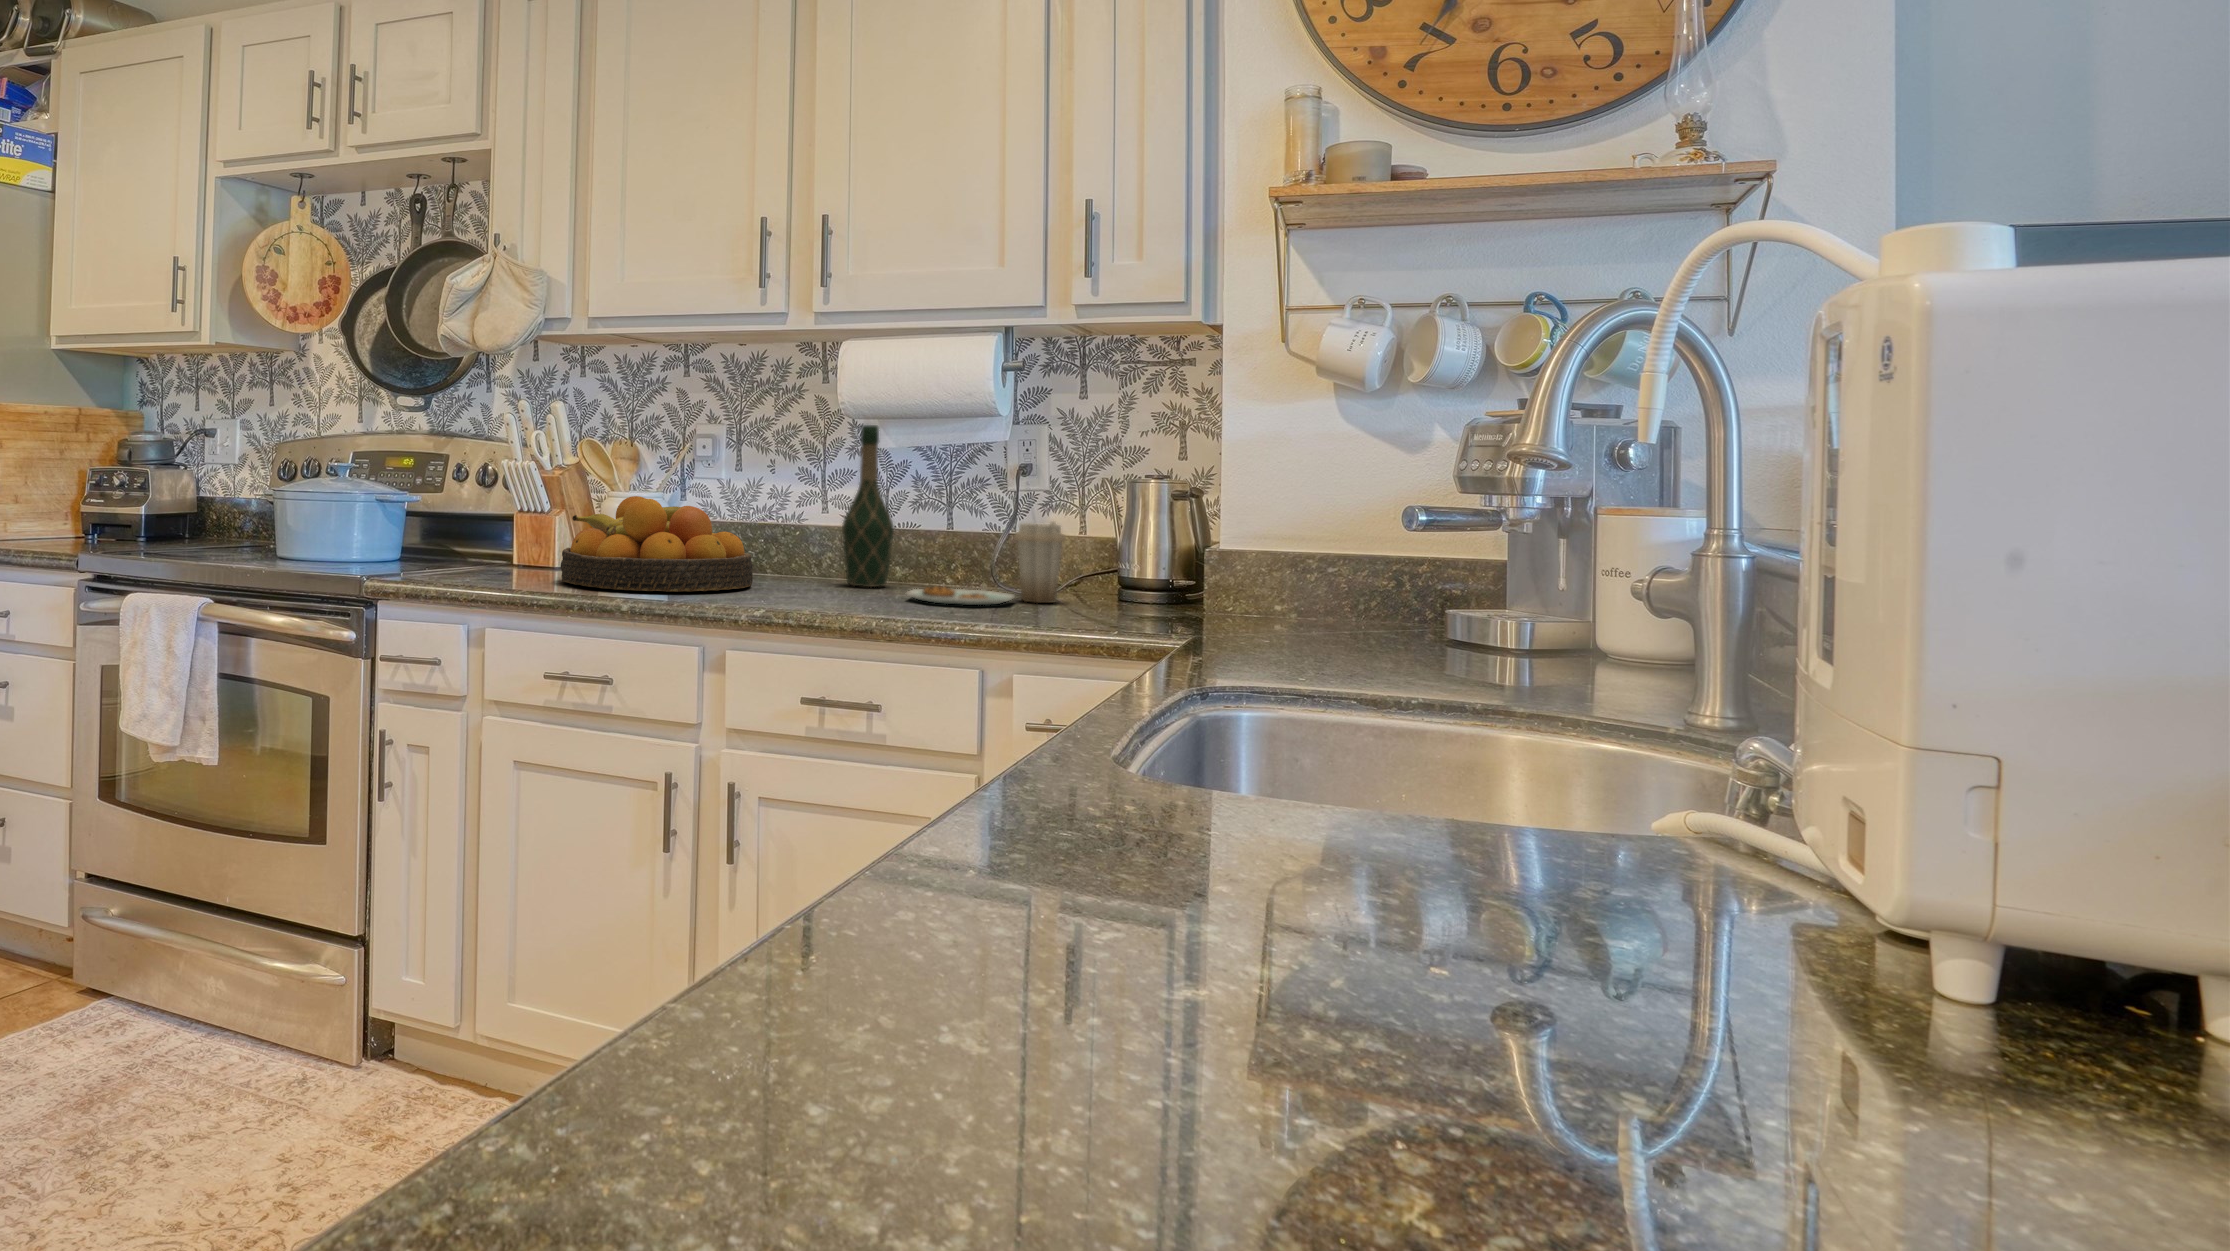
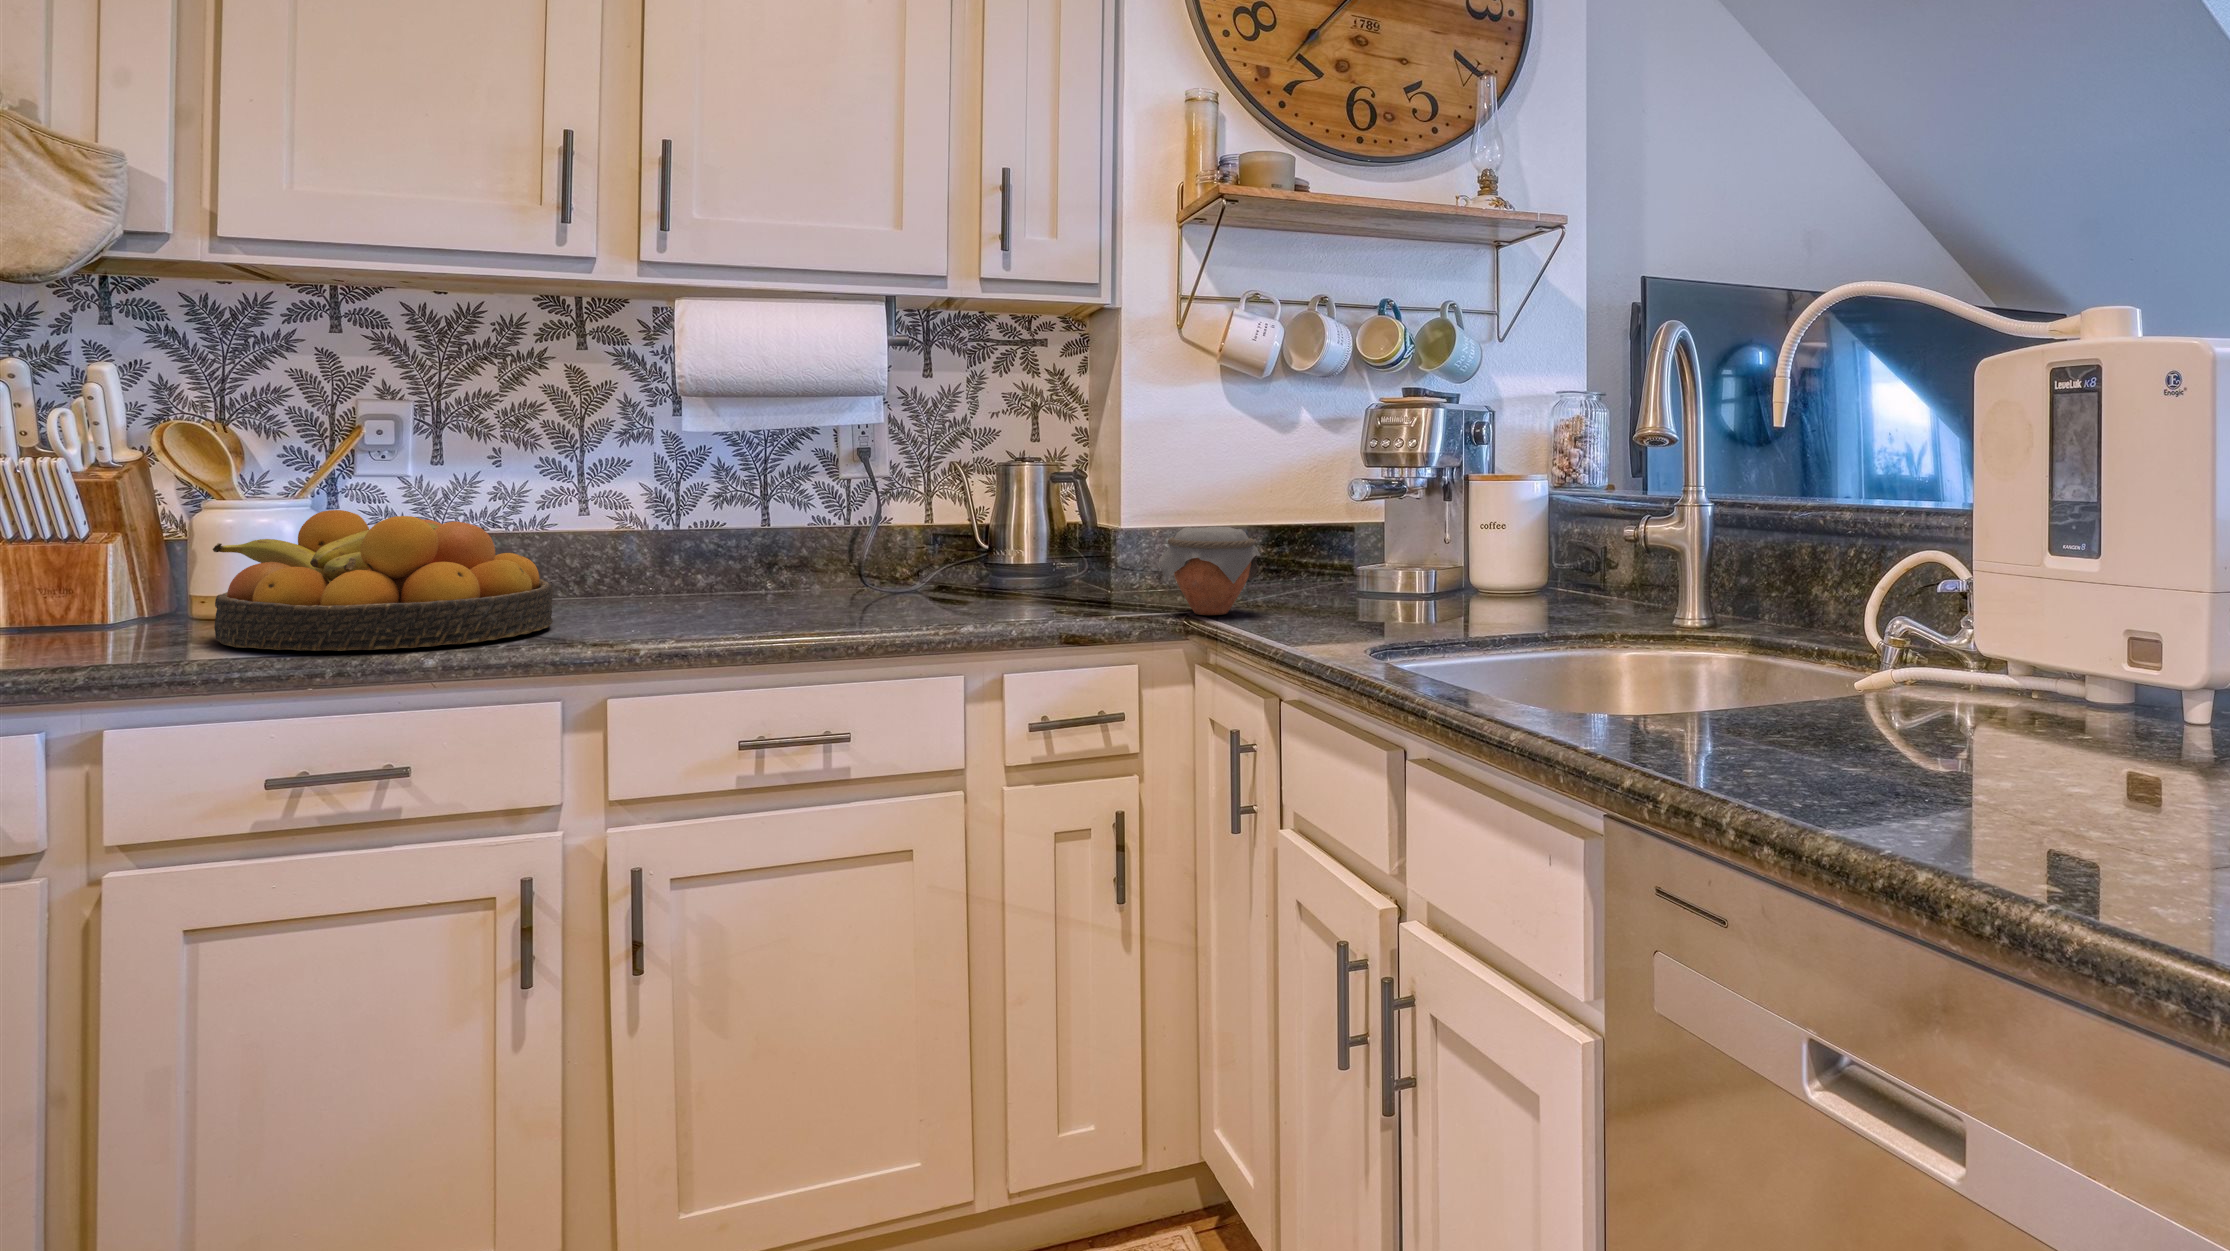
wine bottle: present [842,425,894,587] -> none [650,406,722,606]
plate: present [907,521,1066,605] -> none [783,516,959,619]
jar: none [1220,539,1335,634] -> present [1159,526,1261,615]

